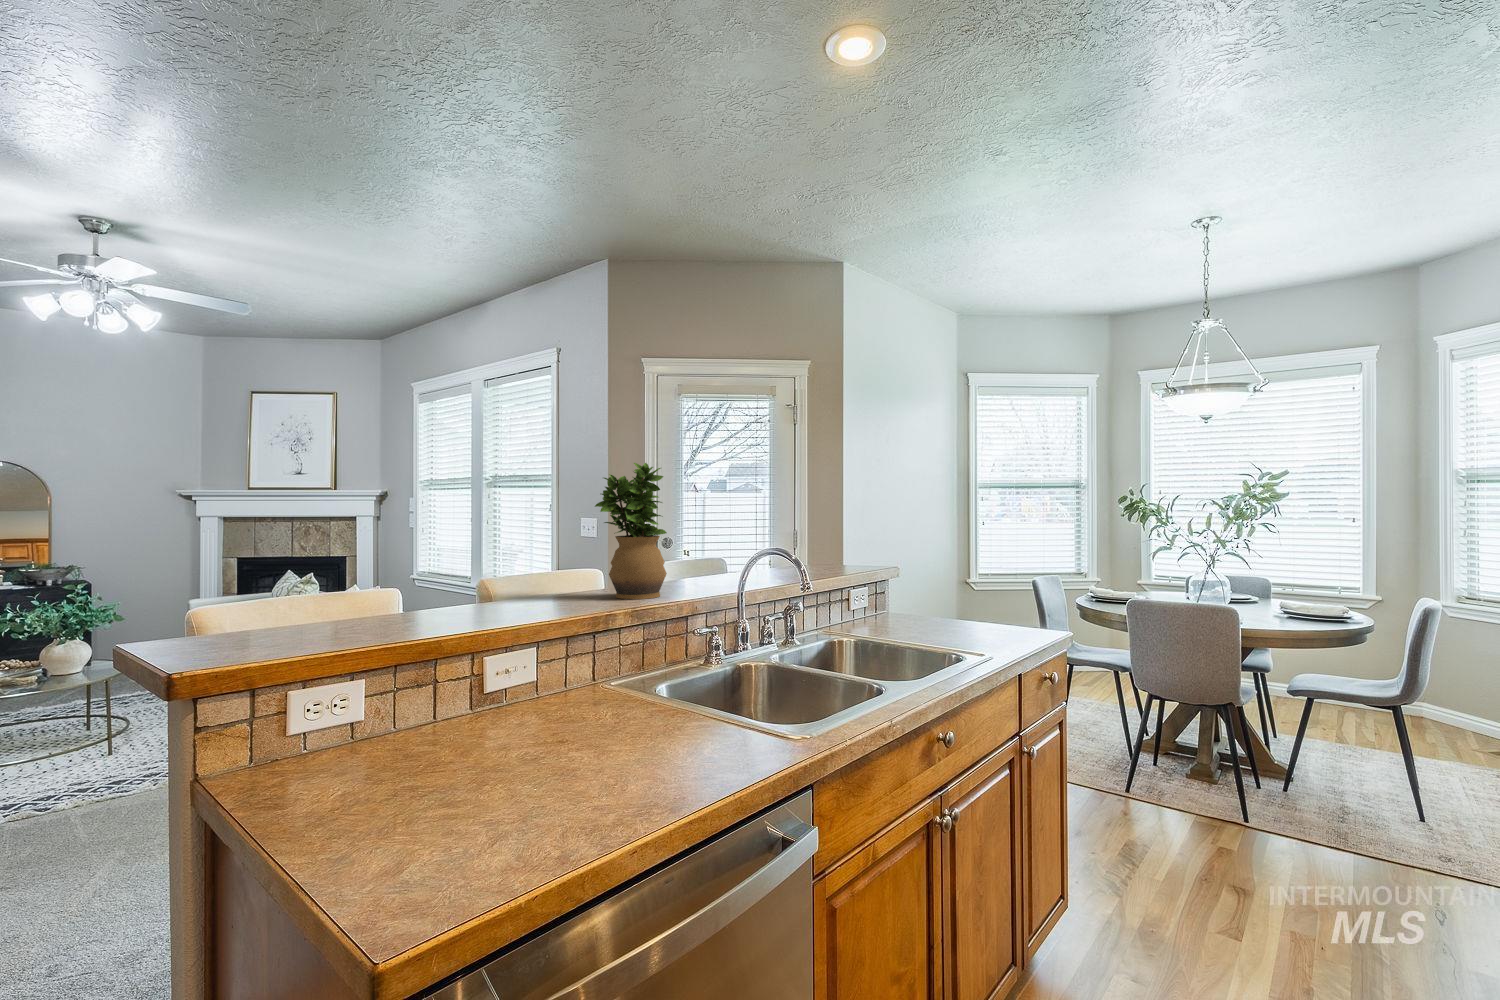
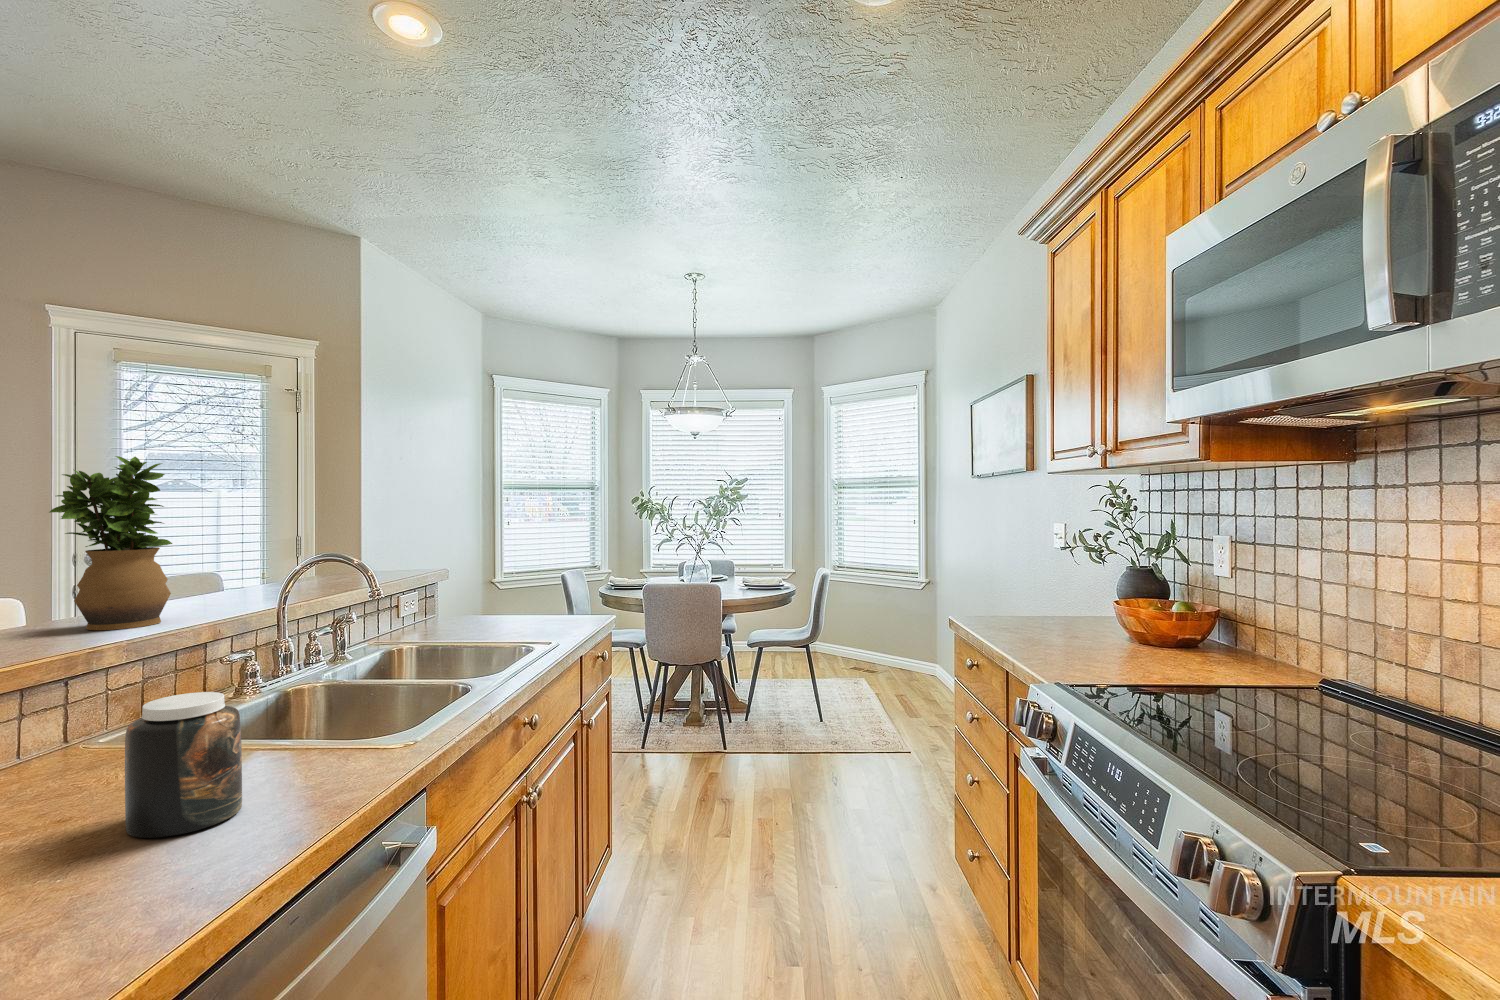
jar: none [596,658,671,772] -> present [125,692,242,838]

